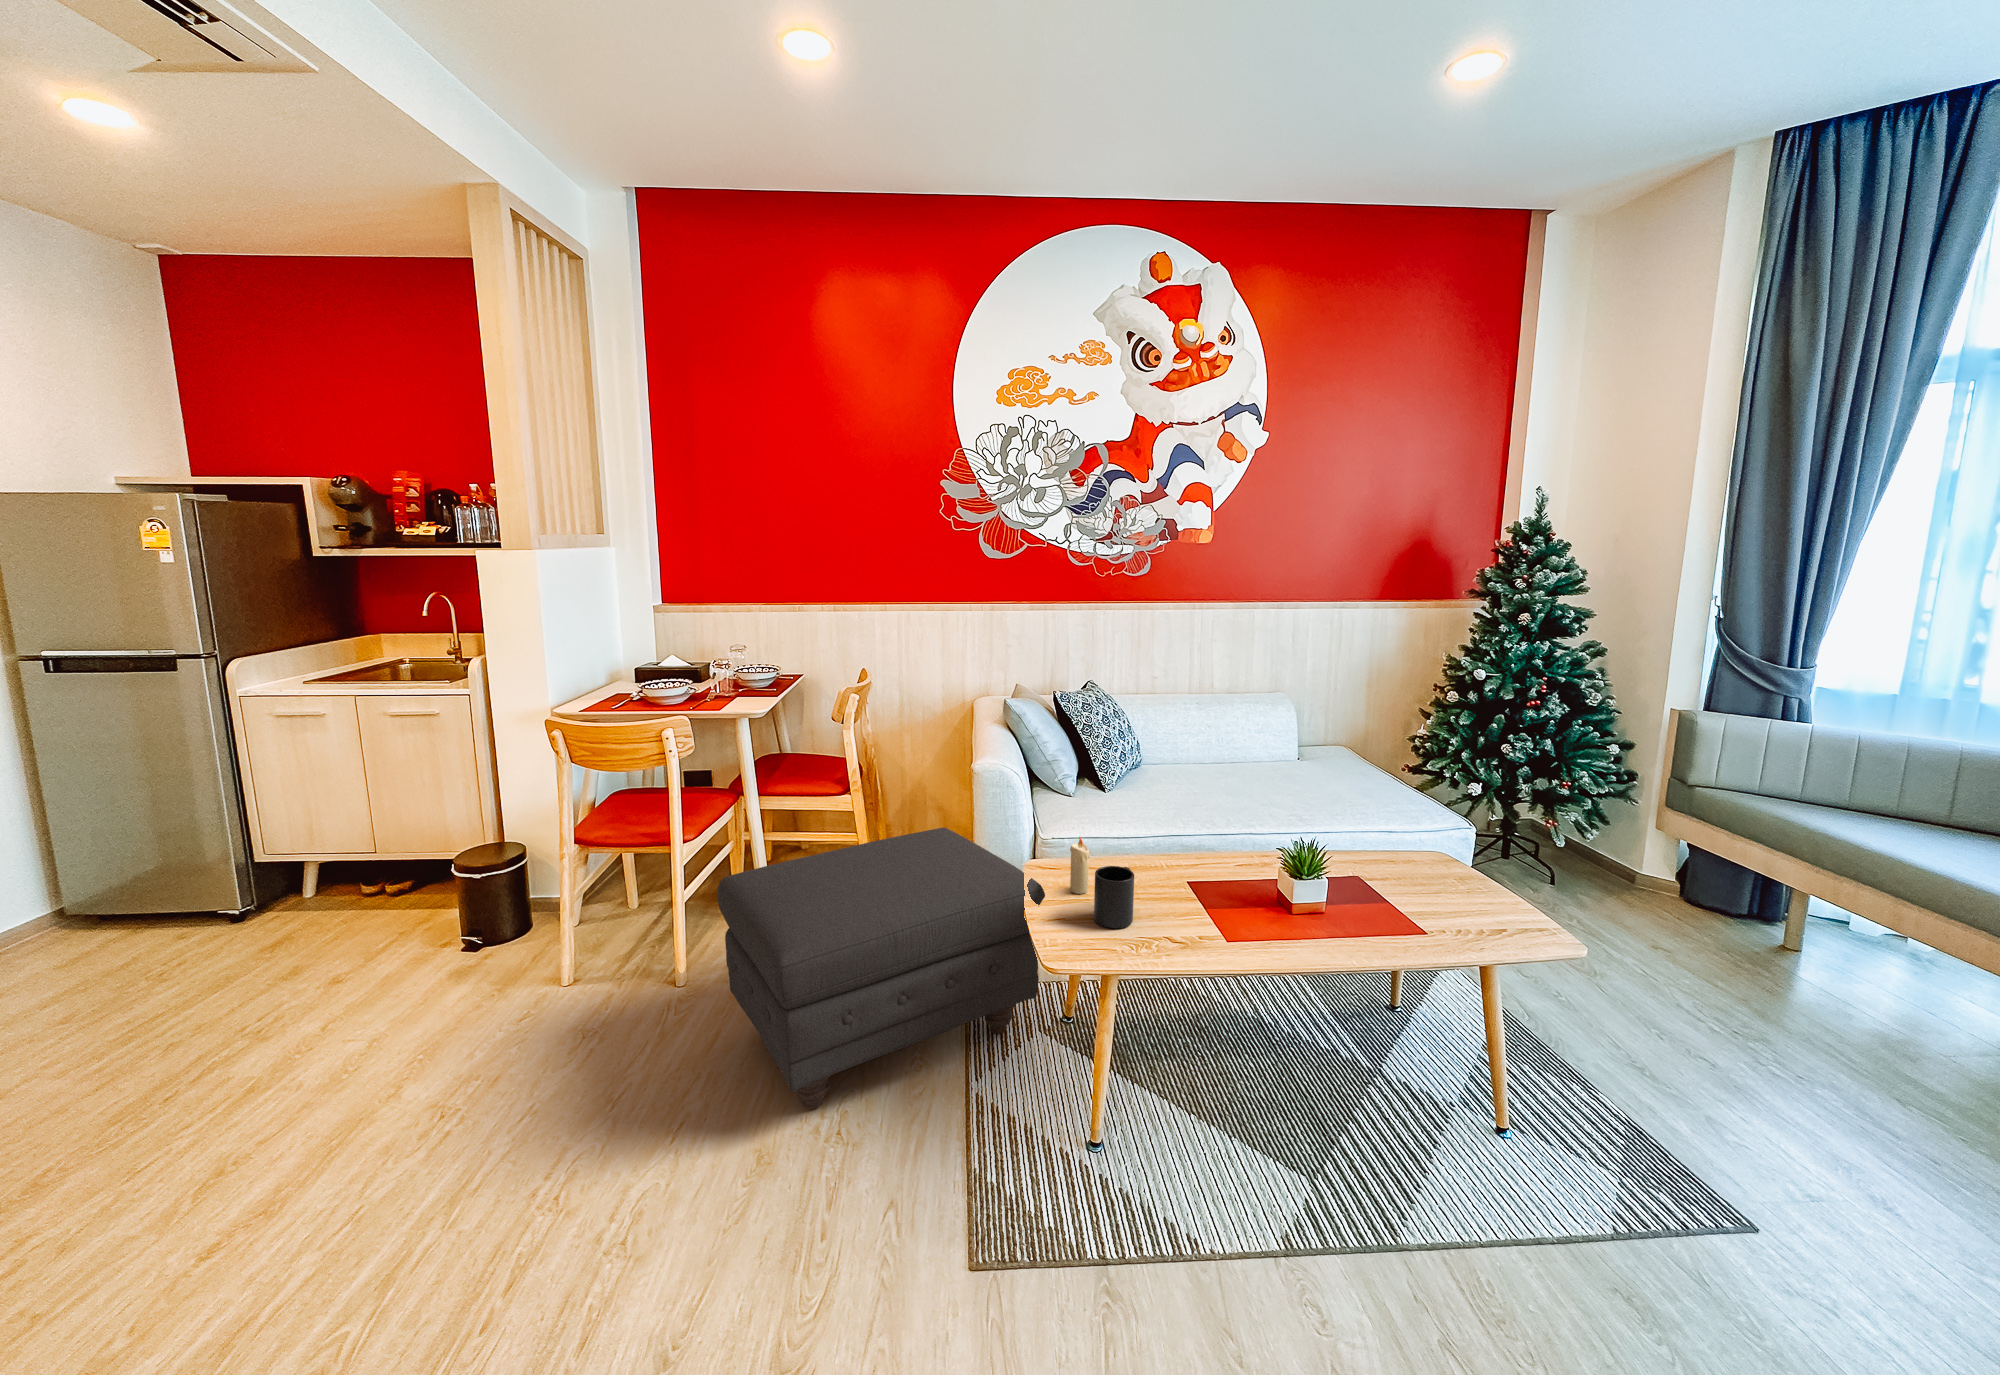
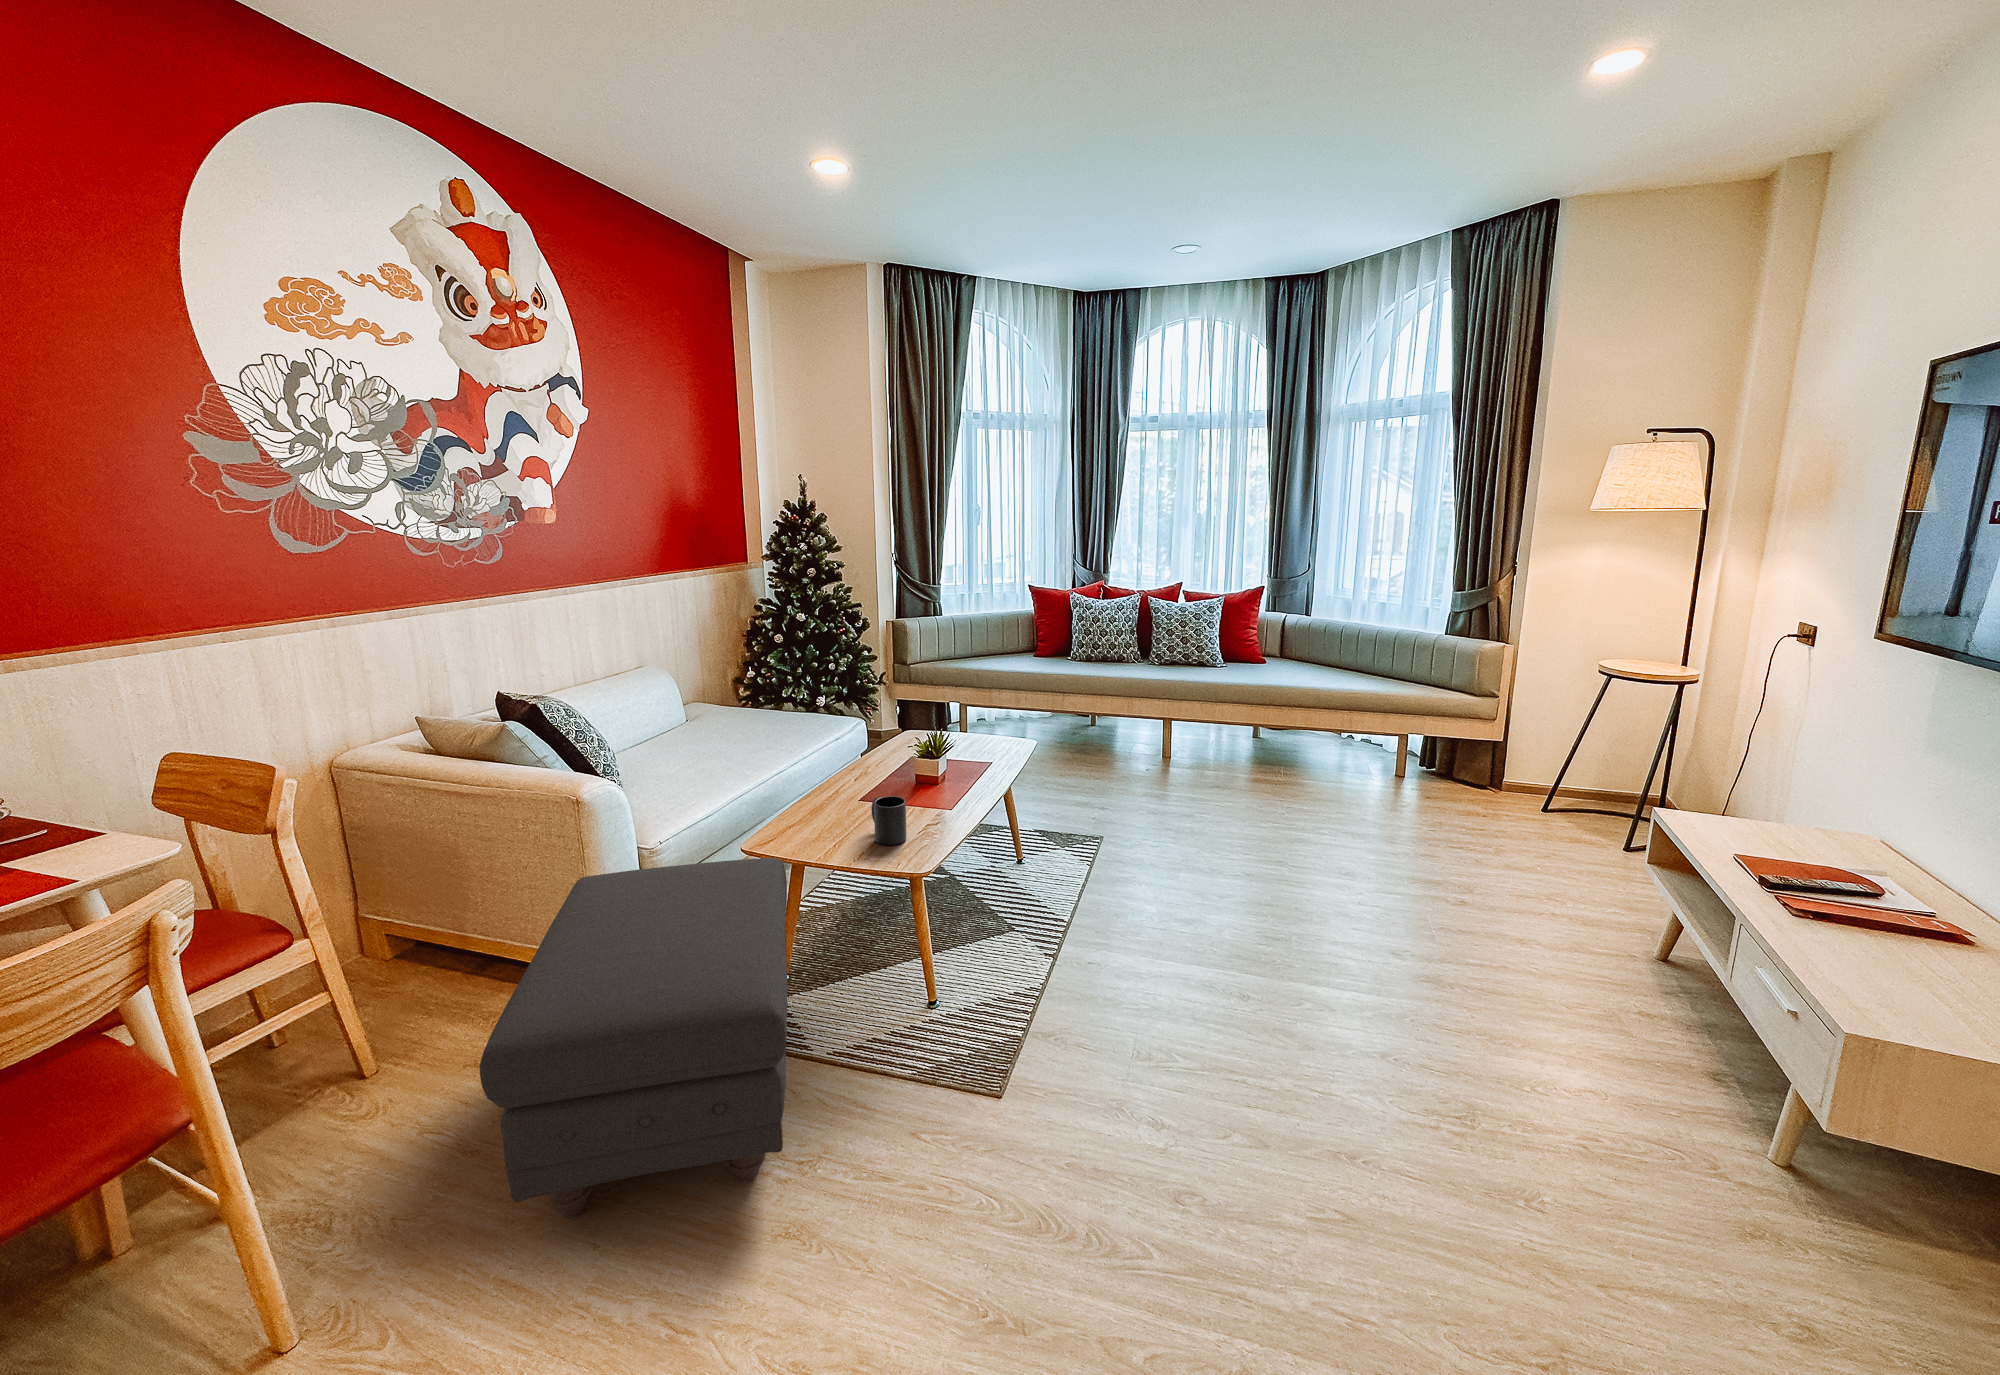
candle: present [1070,837,1090,894] -> none [818,793,836,843]

